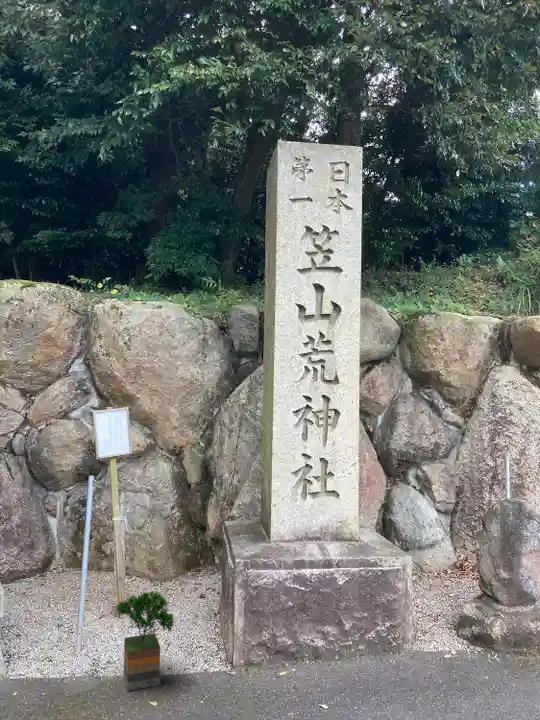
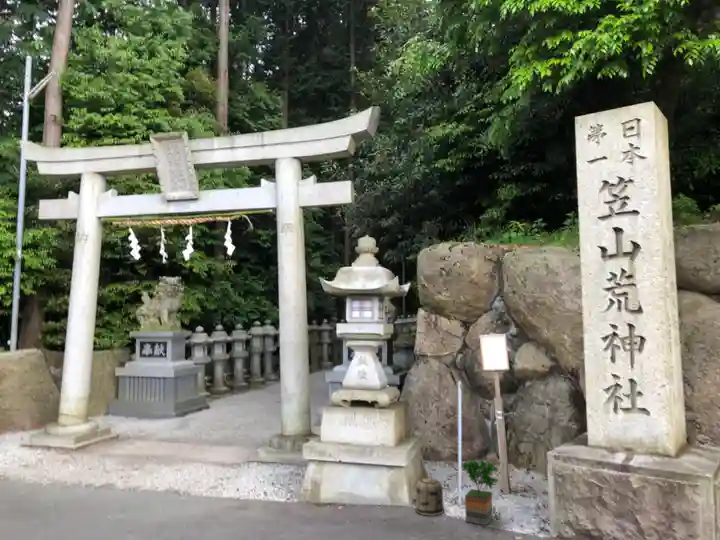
basket: none [33,630,81,705] -> present [416,477,444,516]

